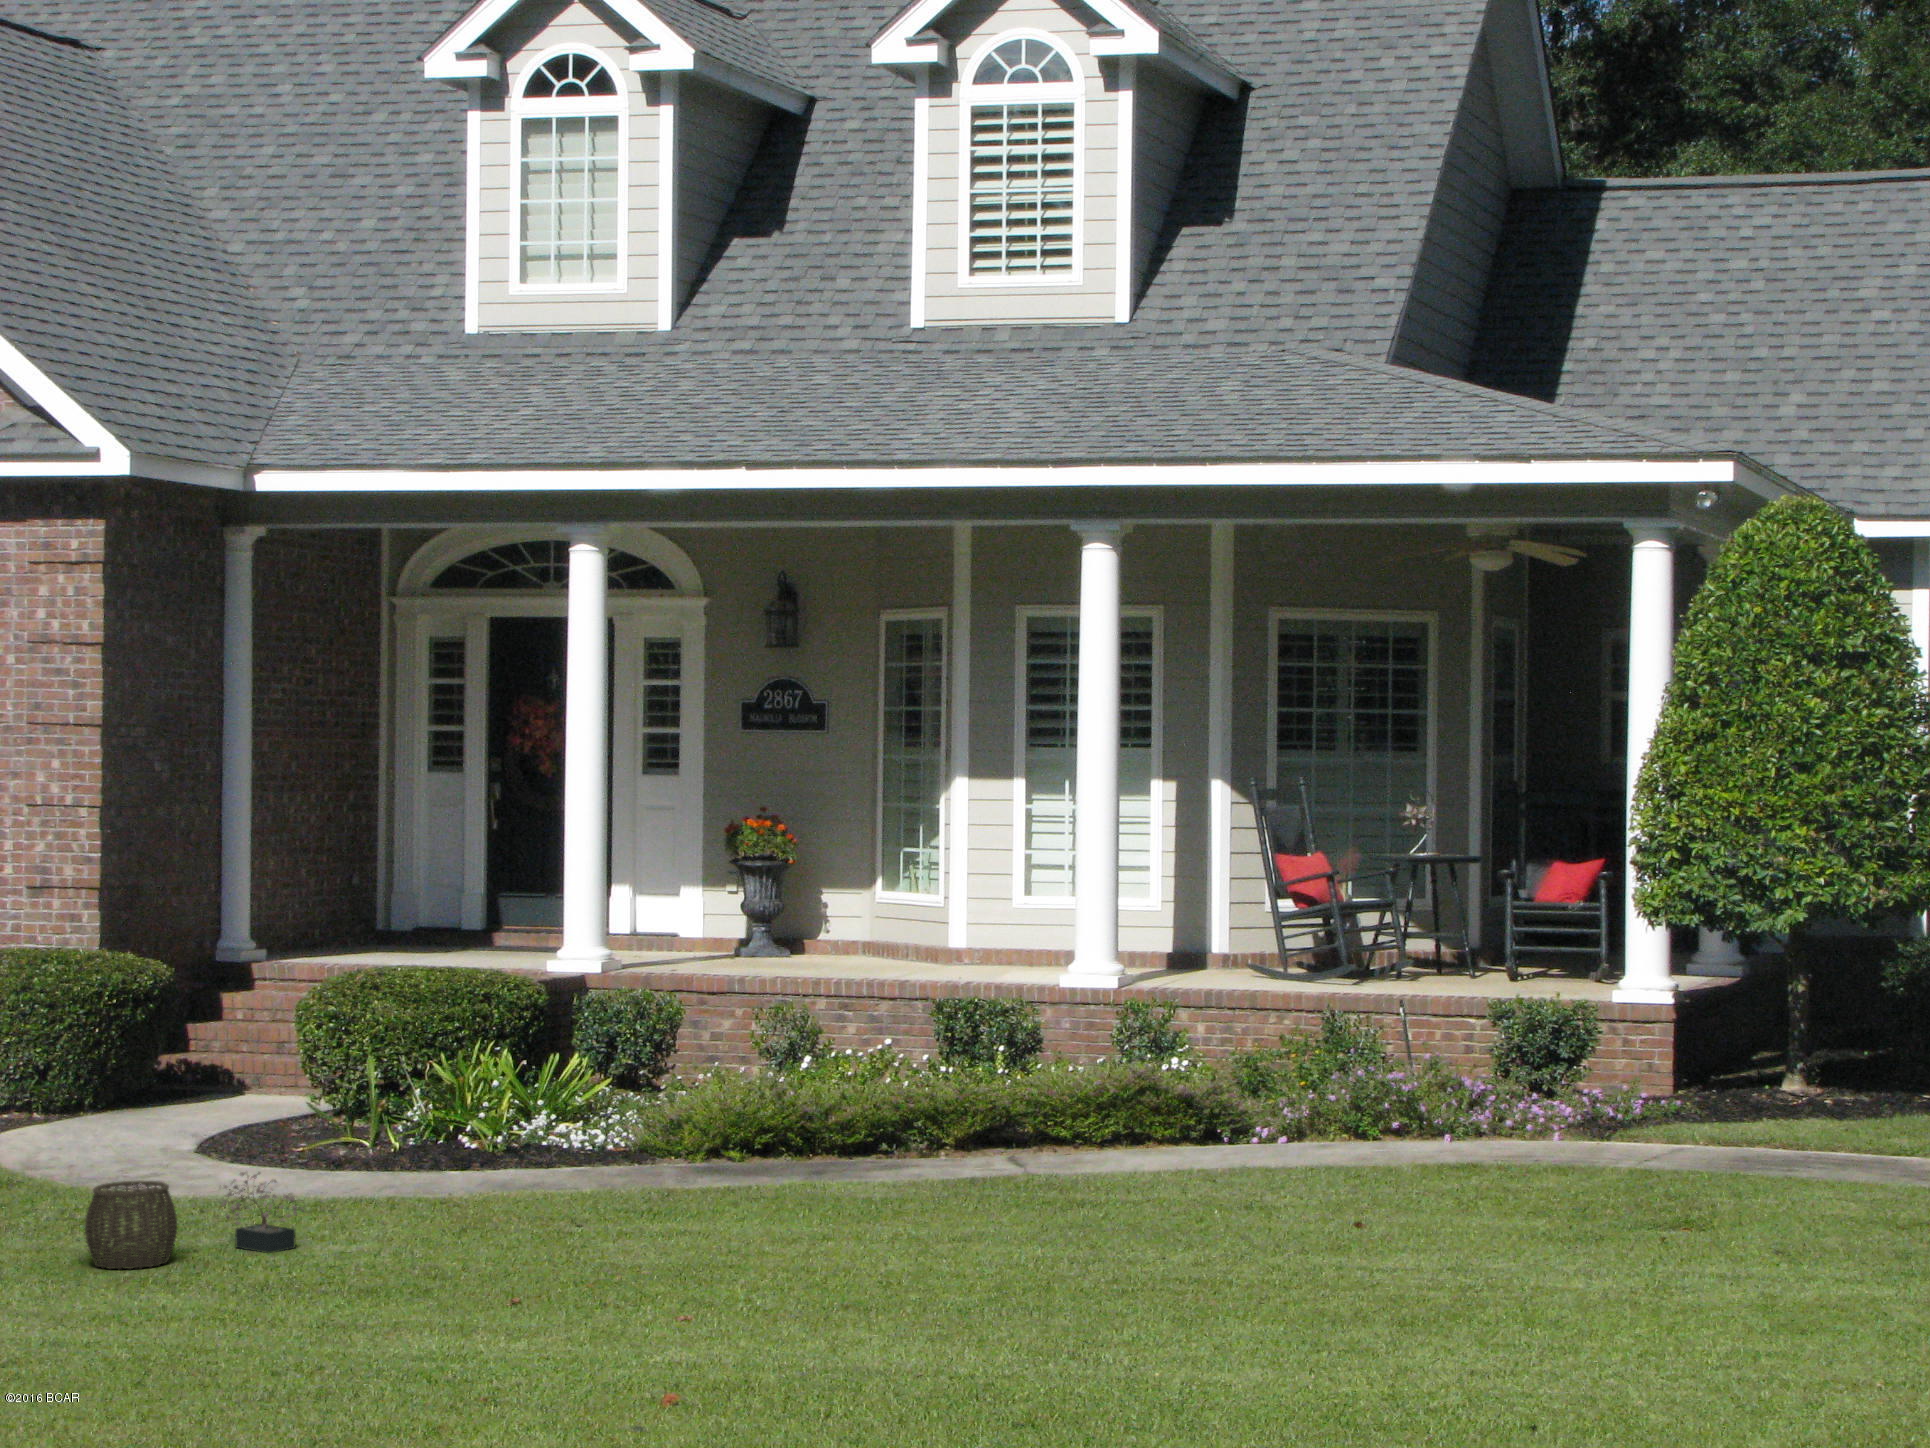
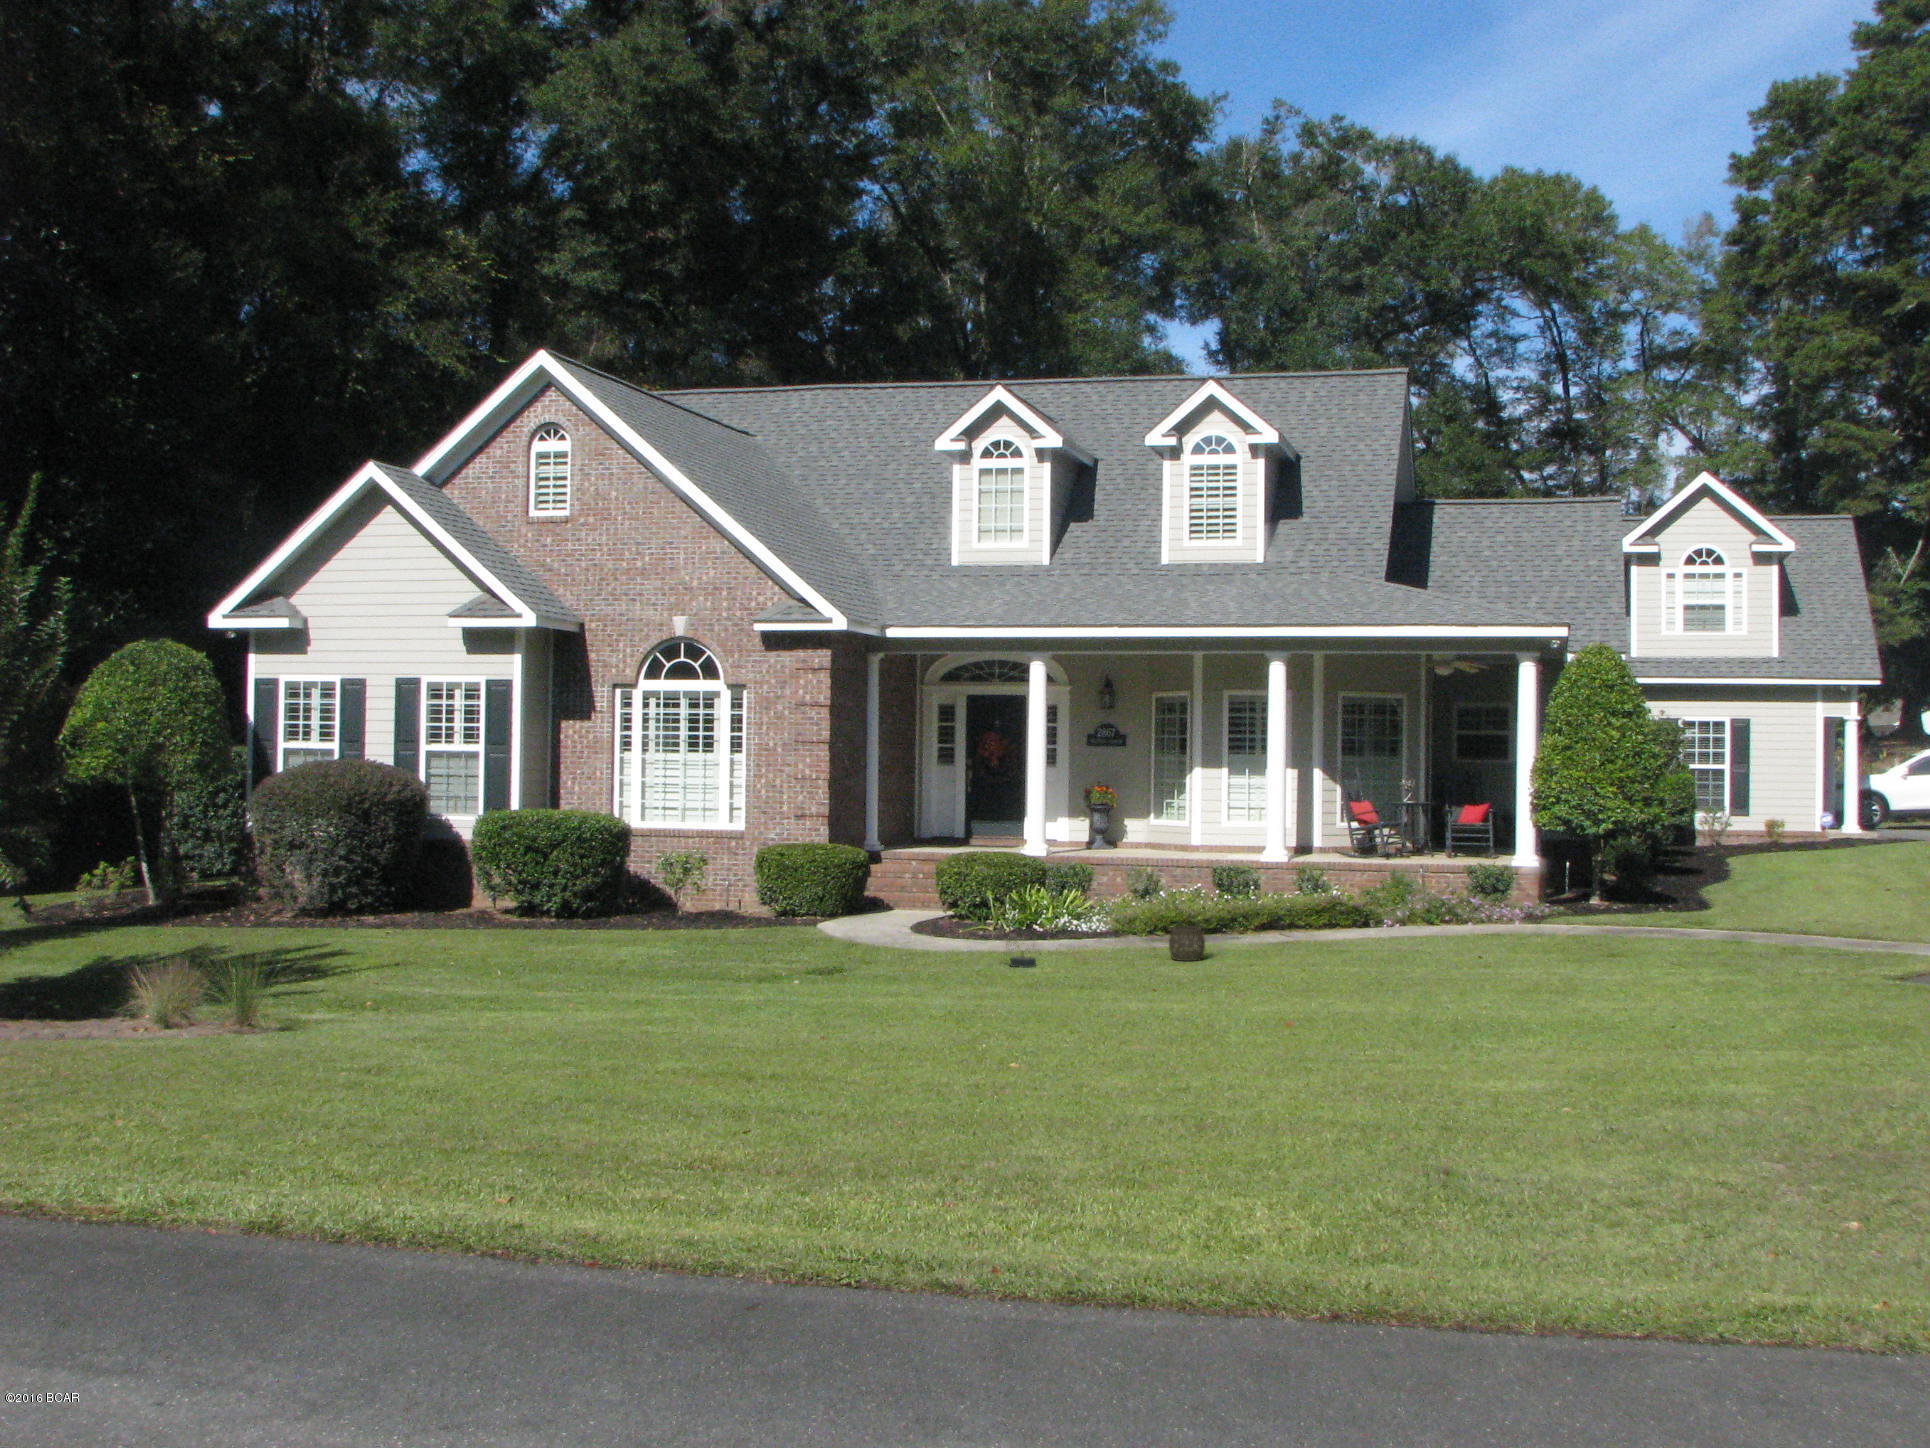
woven basket: present [85,1181,178,1270] -> present [1169,926,1205,961]

